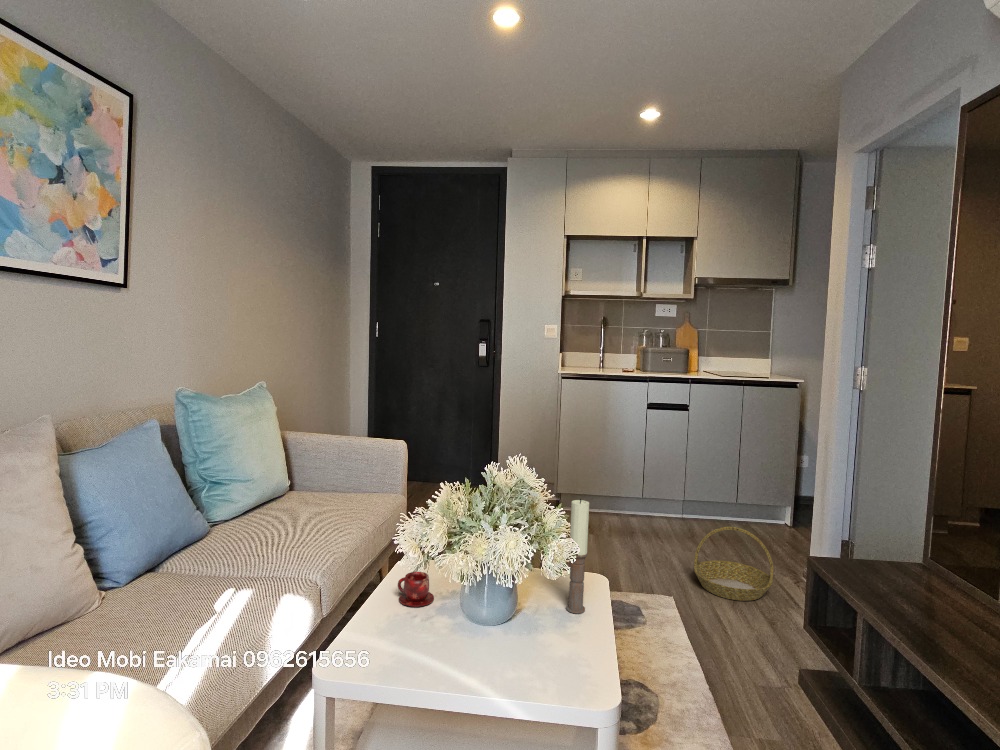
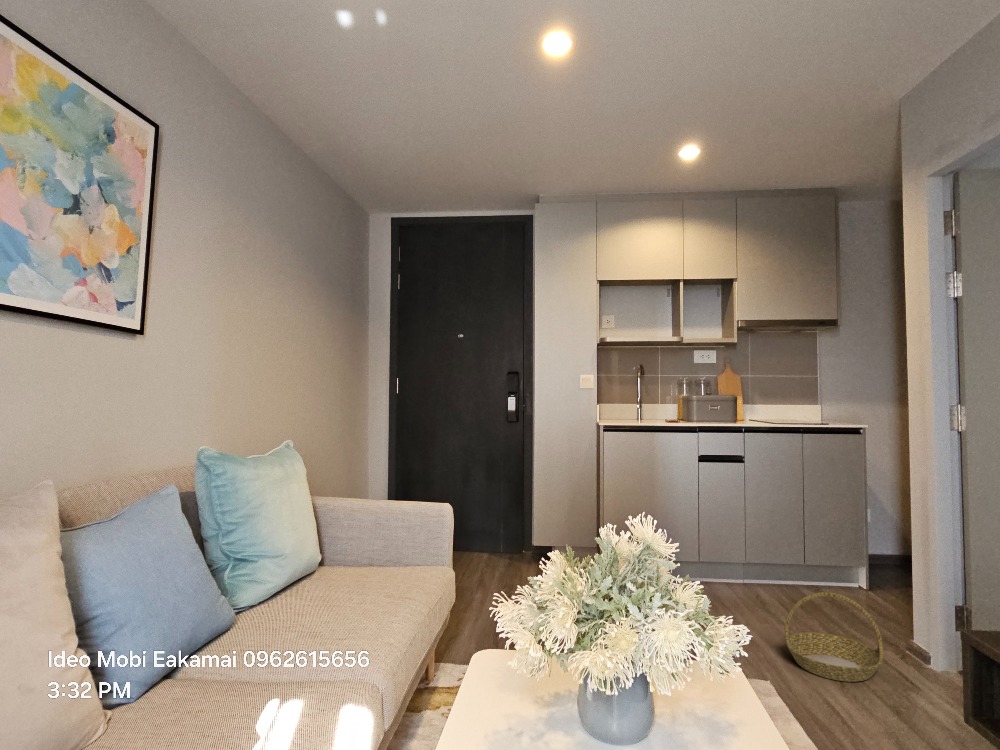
candle: present [566,499,589,613] -> none [708,569,735,722]
teacup: present [398,572,434,607] -> none [489,670,536,720]

